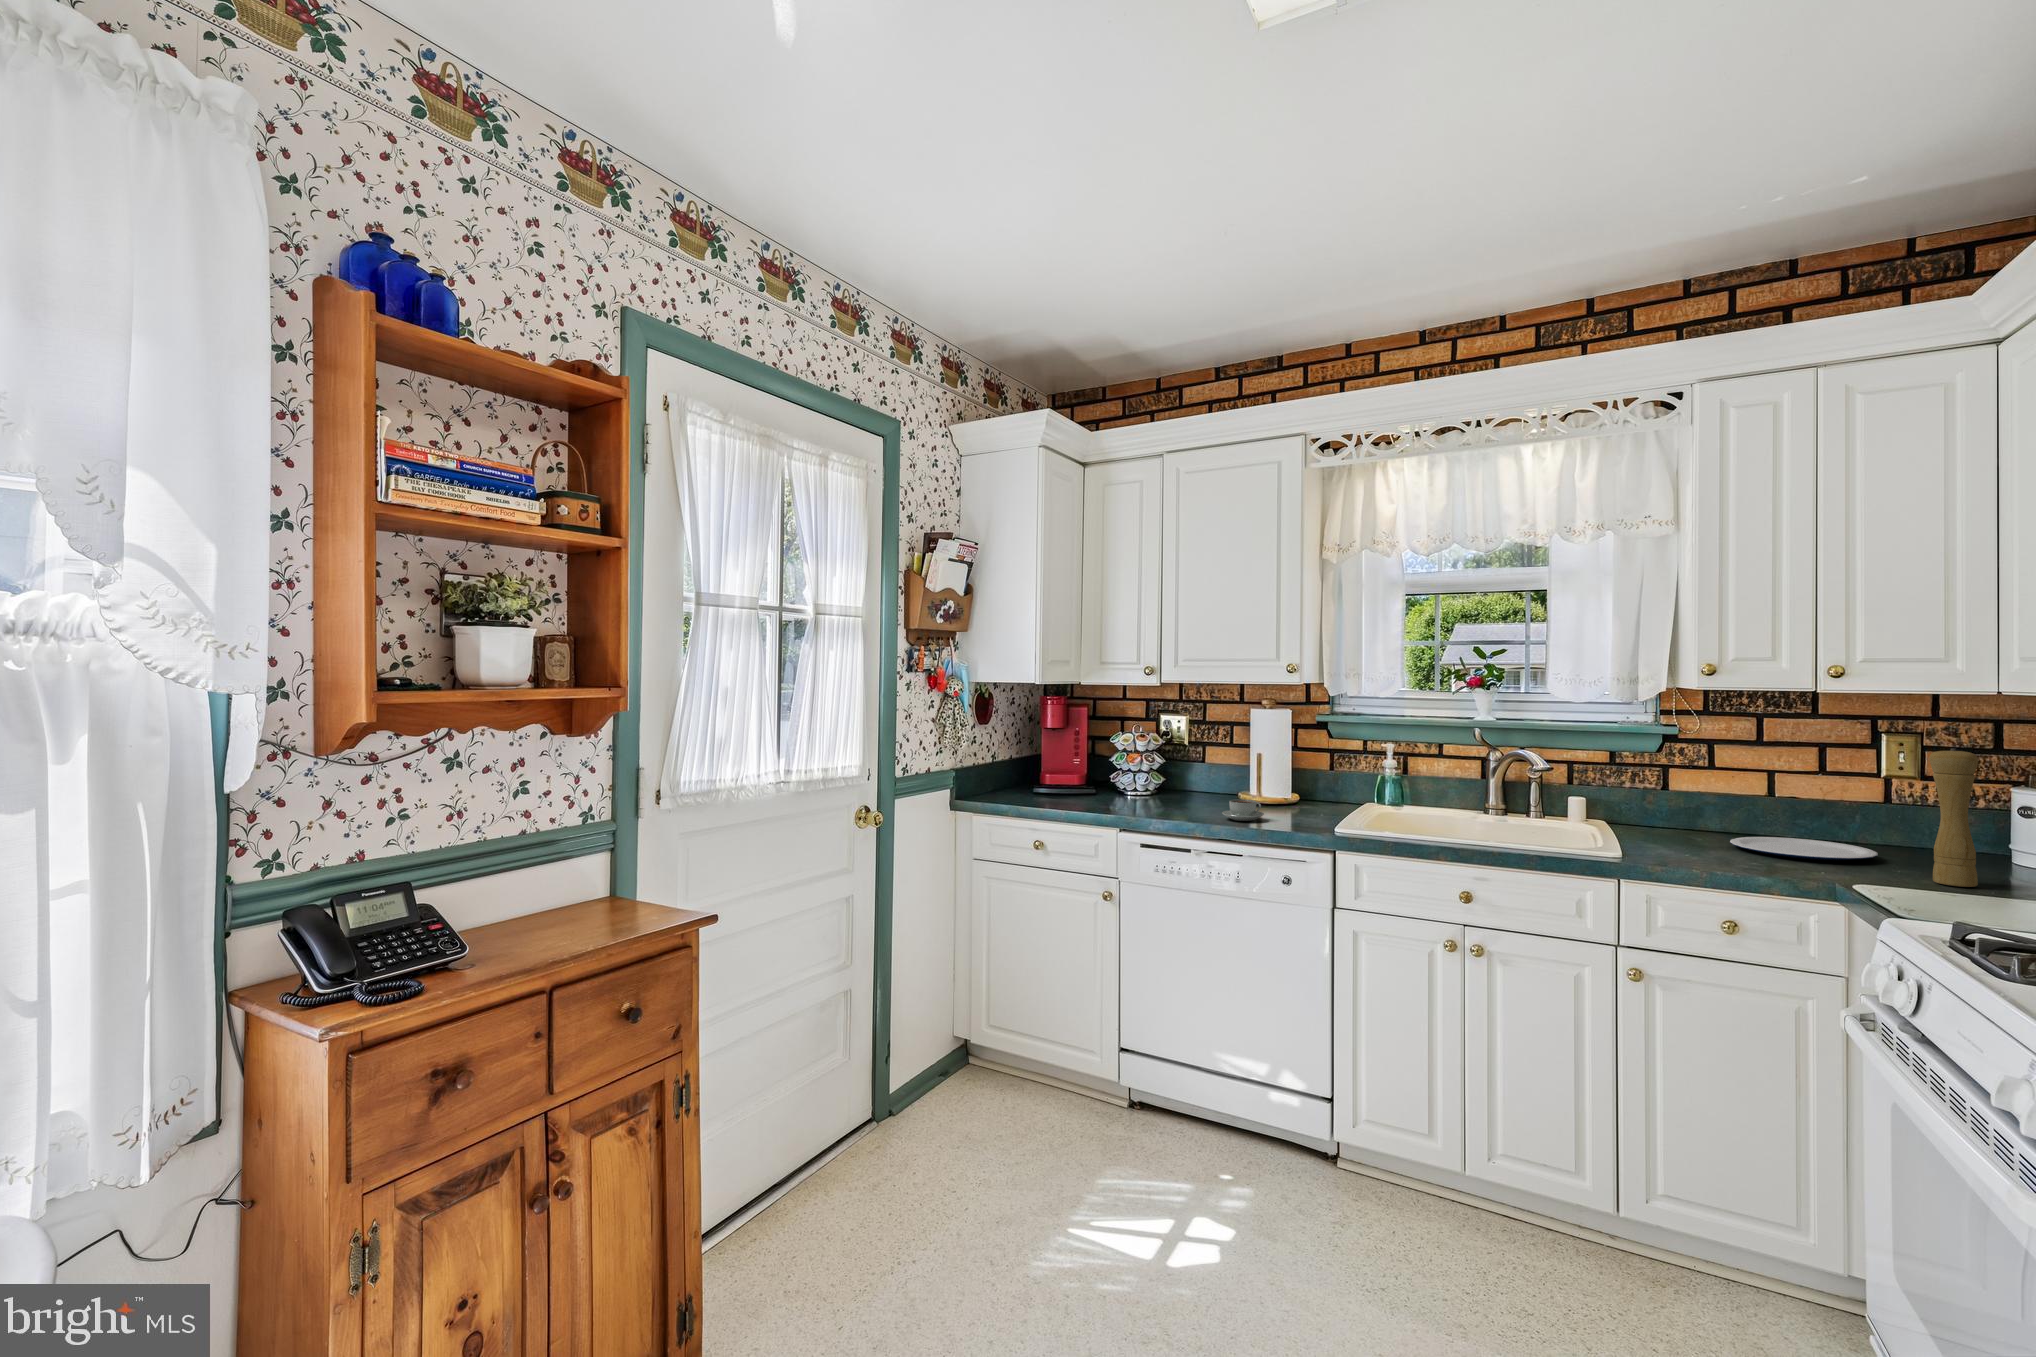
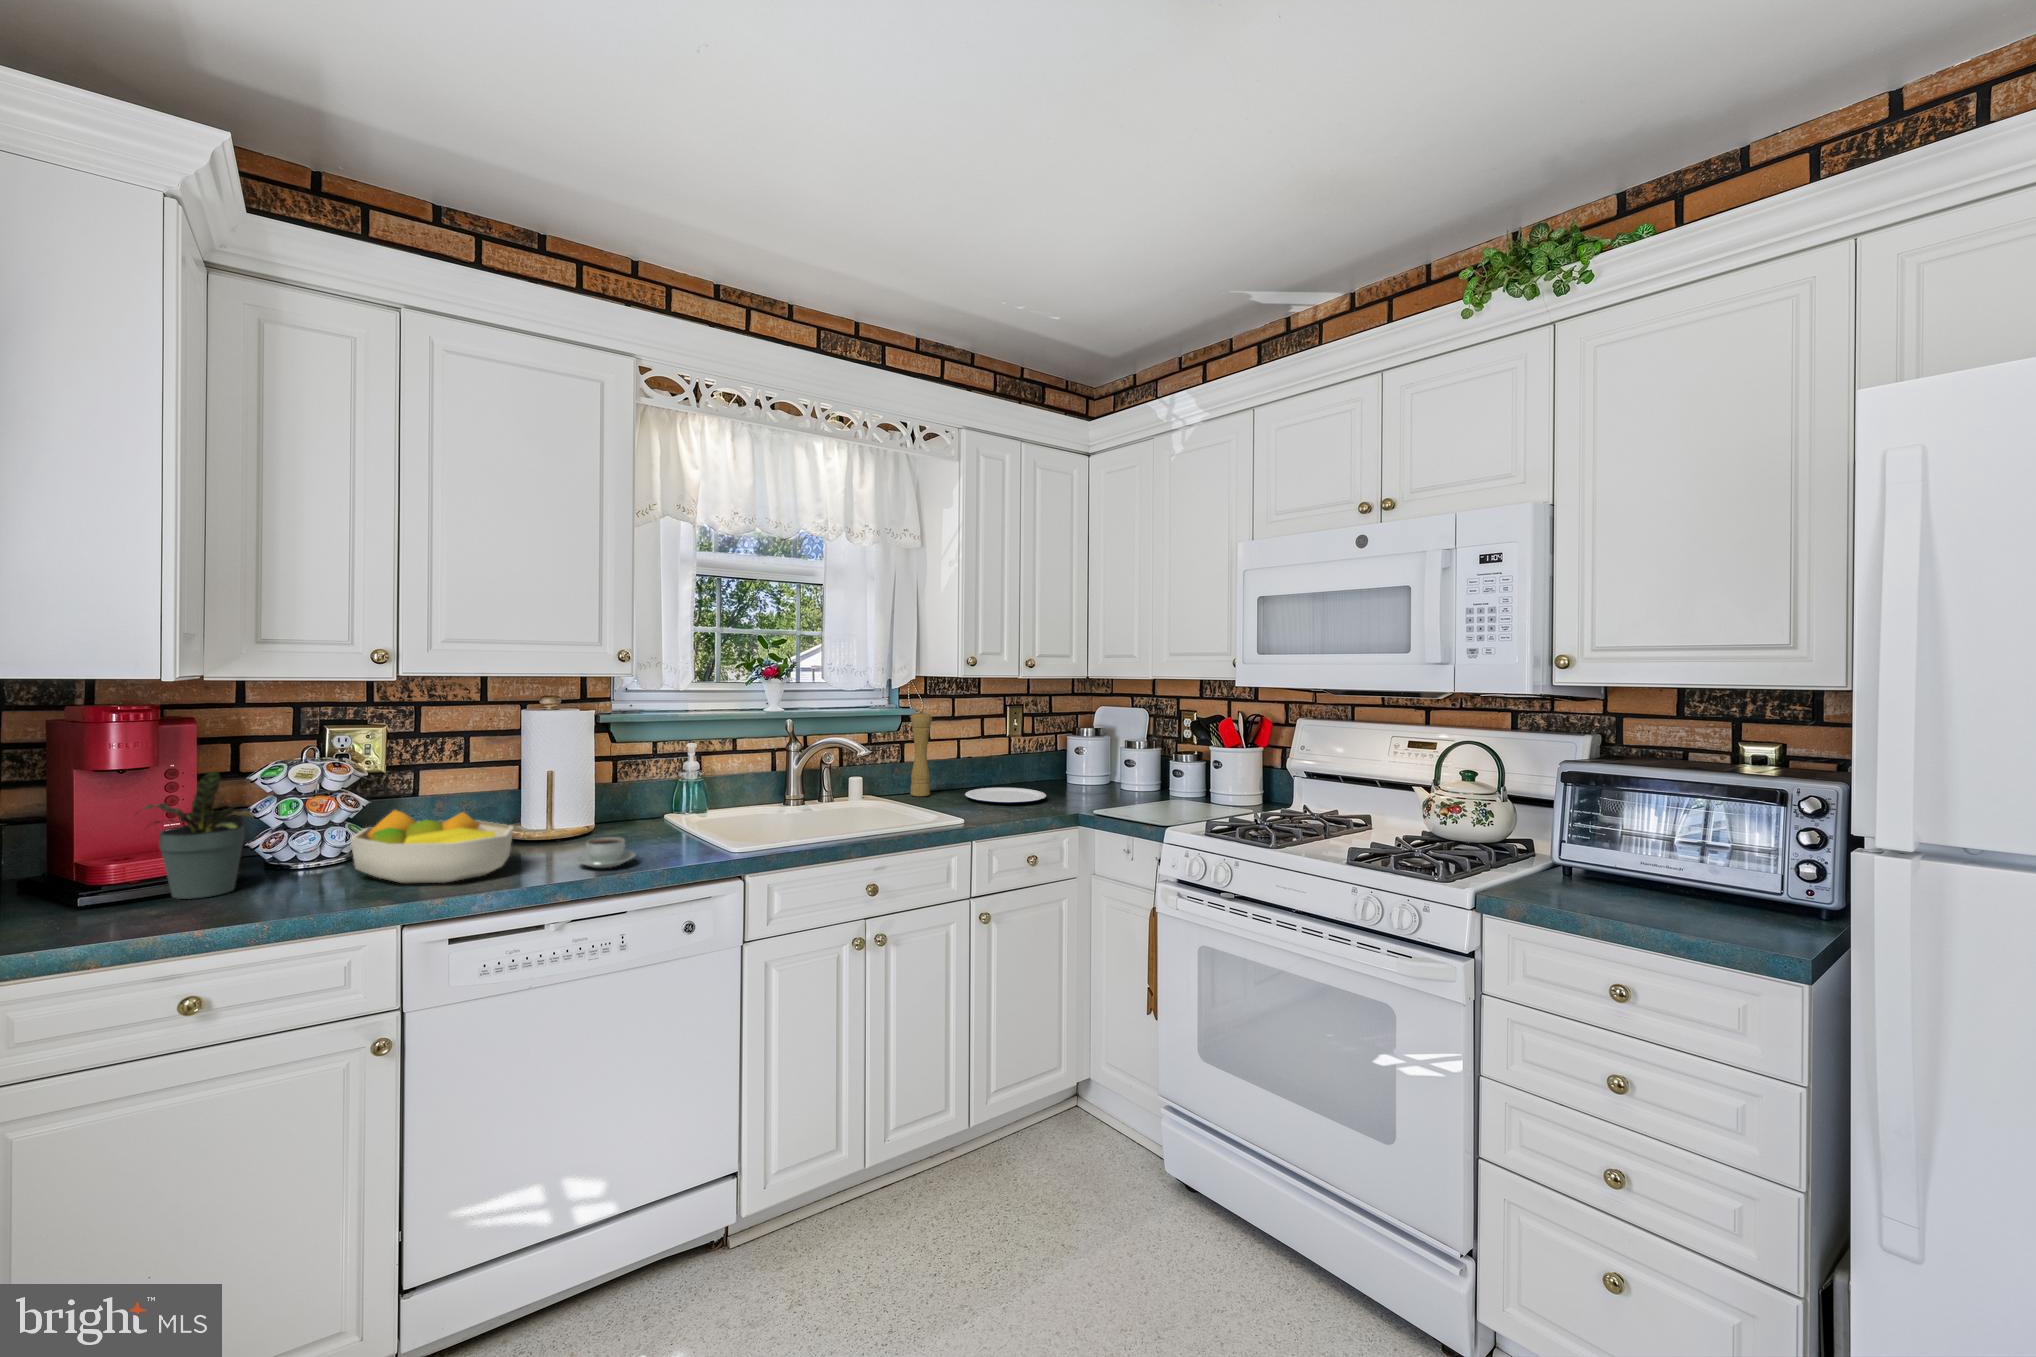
potted plant: none [1045,731,1091,798] -> present [144,772,254,899]
pepper mill: present [1929,749,1978,887] -> present [910,712,932,796]
fruit bowl: none [1124,764,1200,811] -> present [350,810,514,883]

